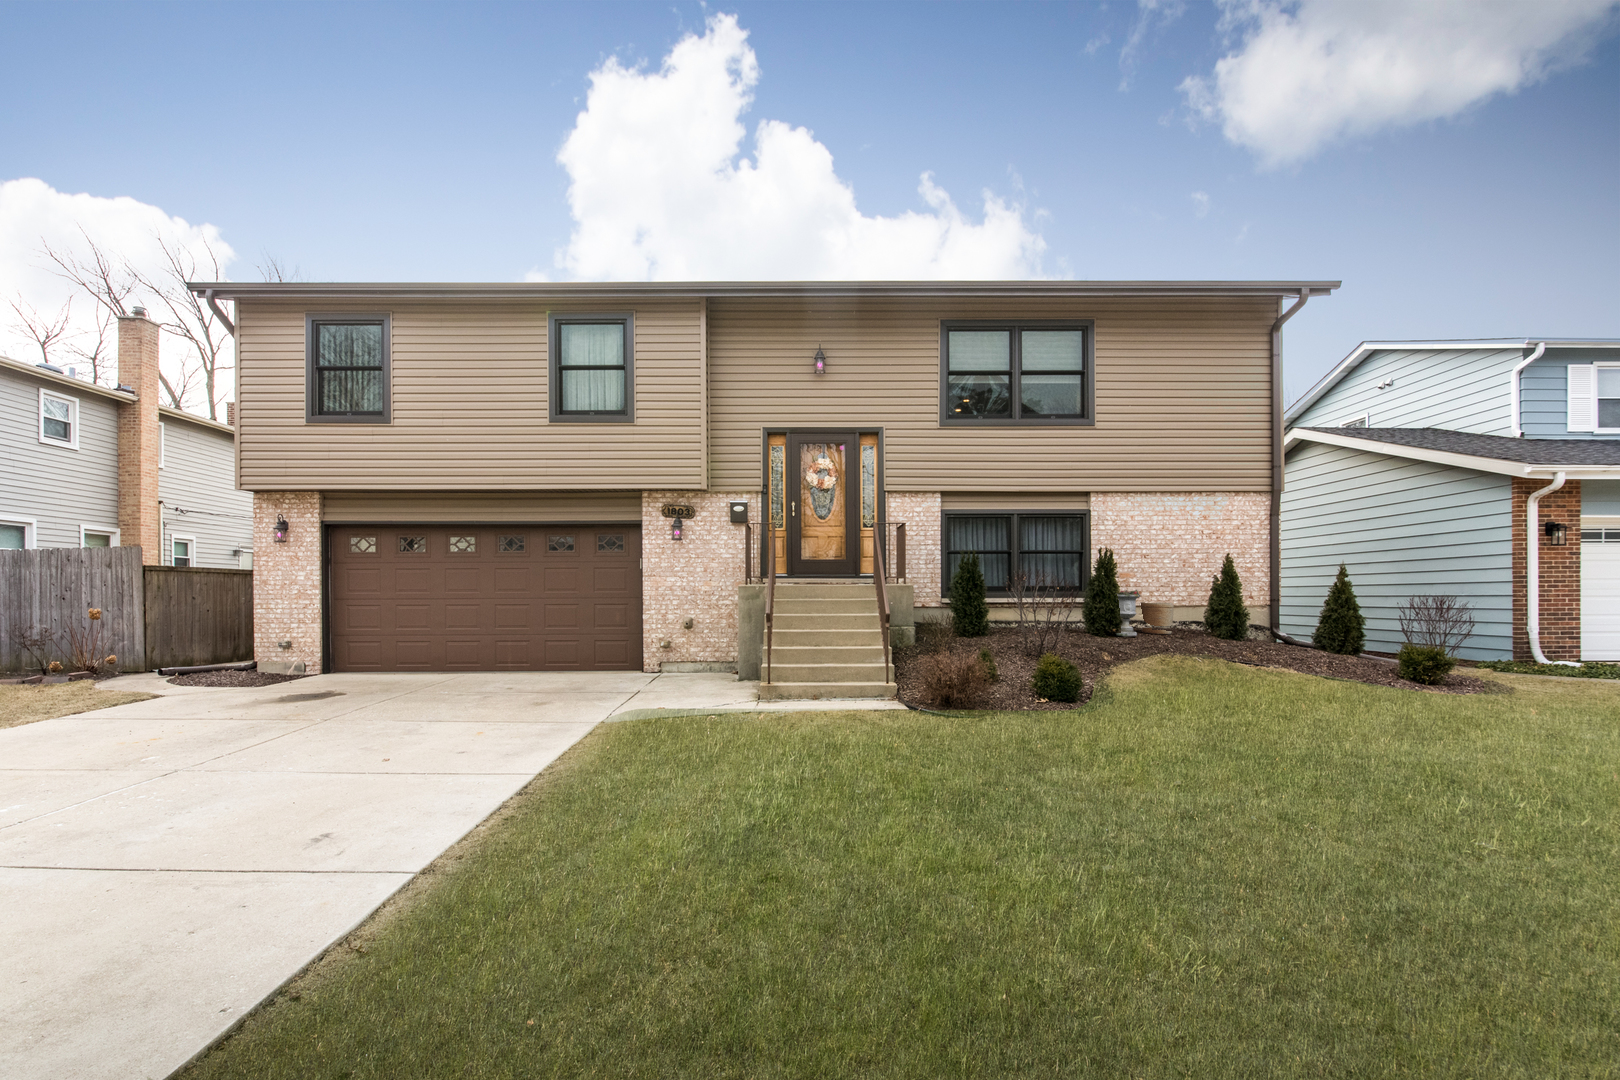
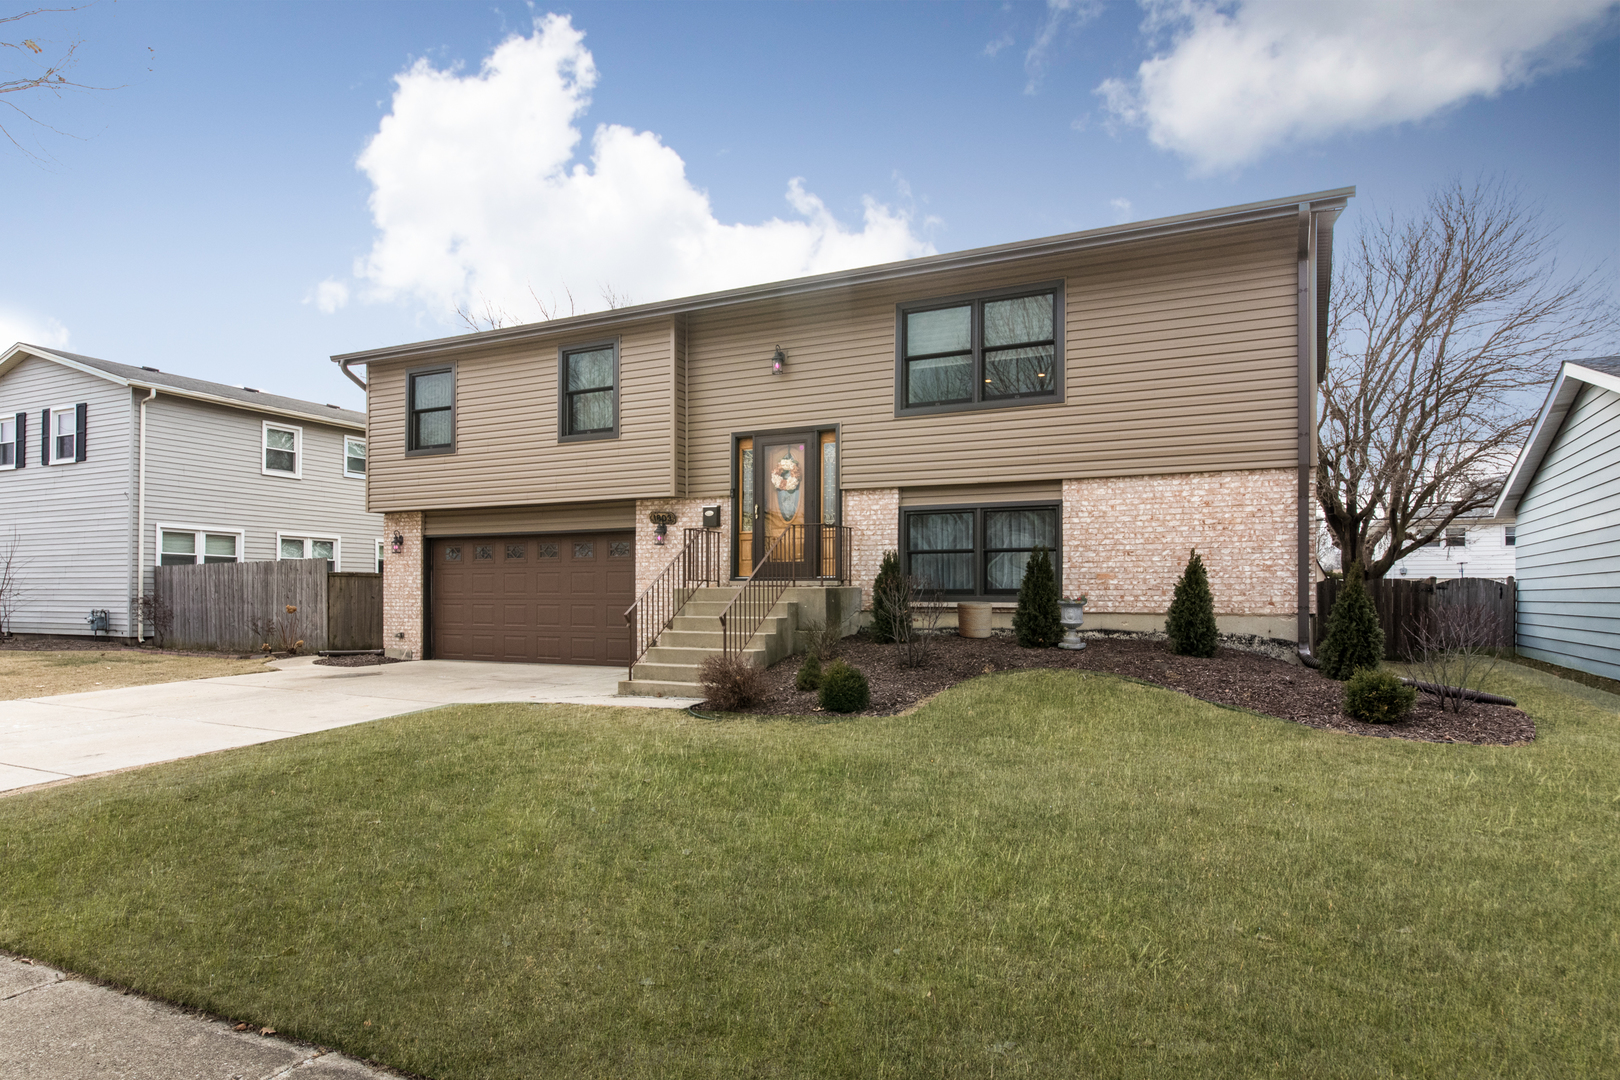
woven basket: present [1141,602,1174,634] -> present [957,601,992,638]

